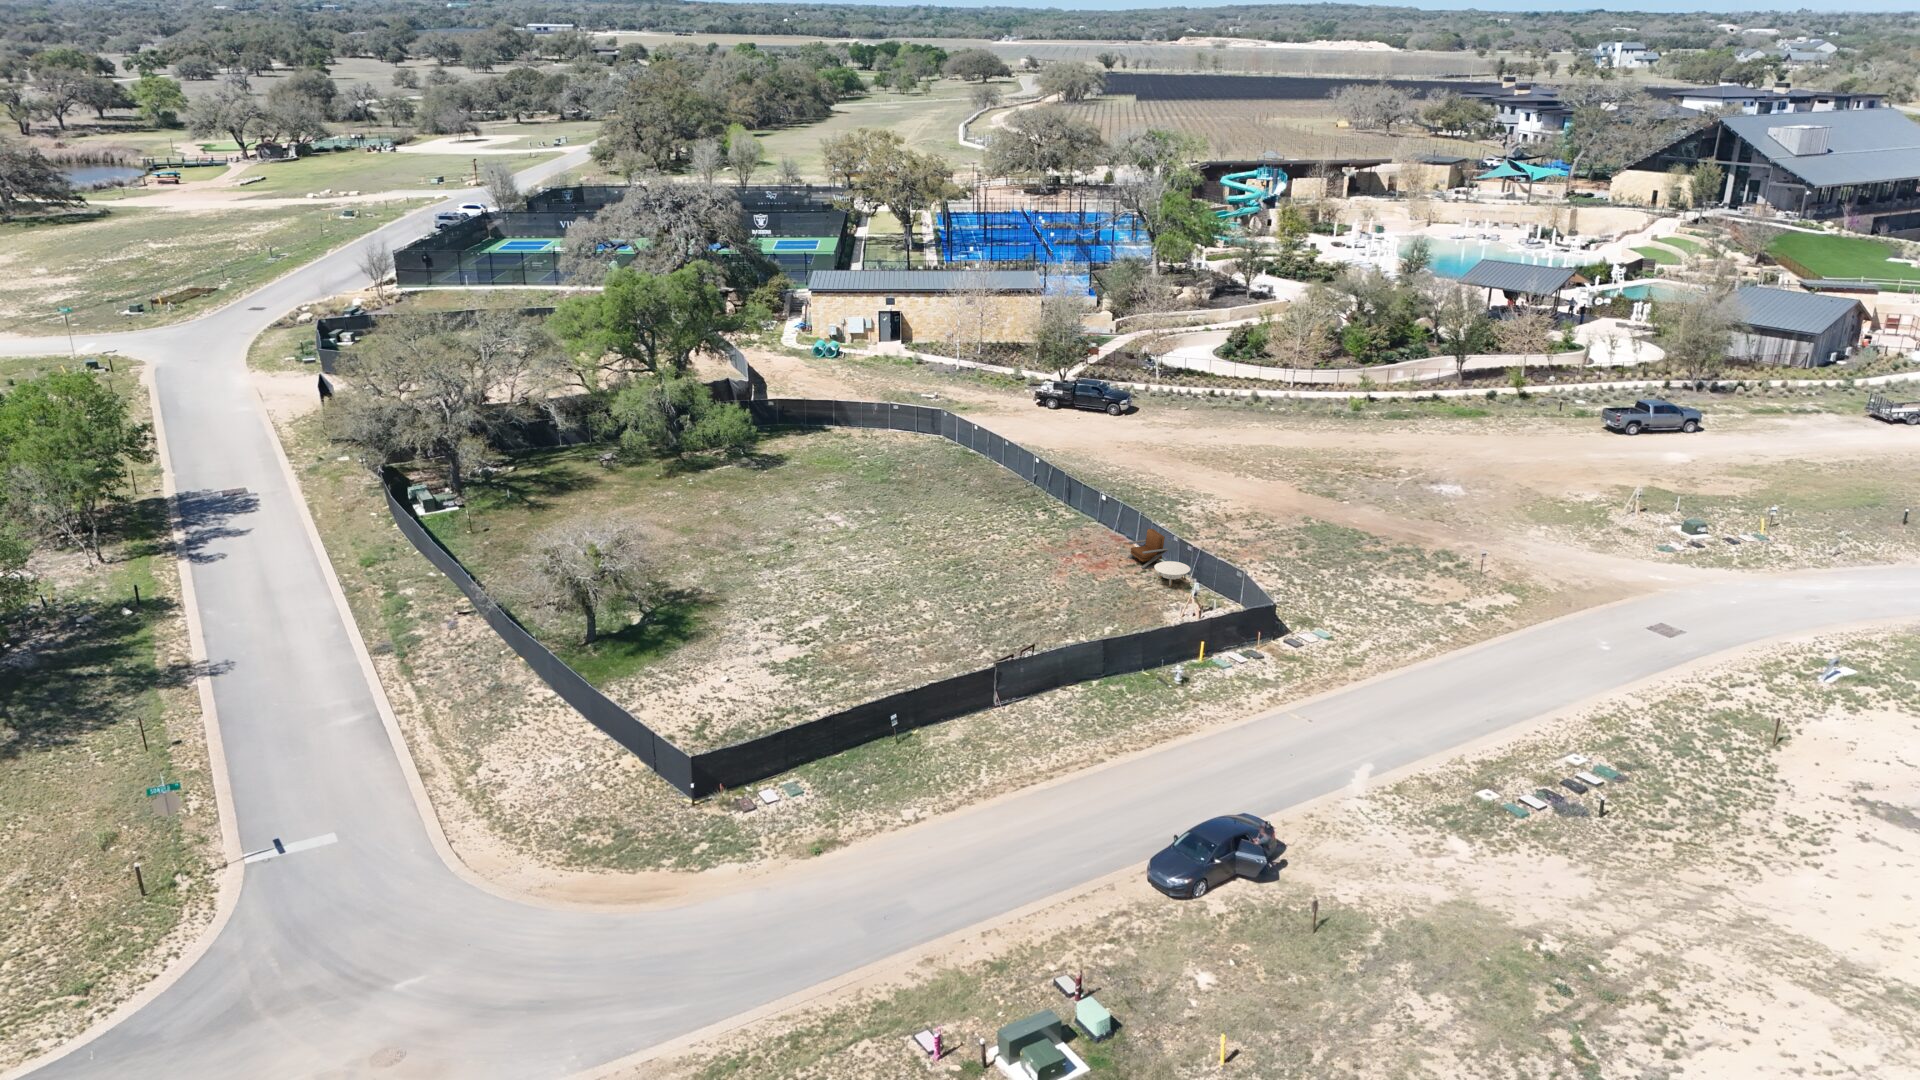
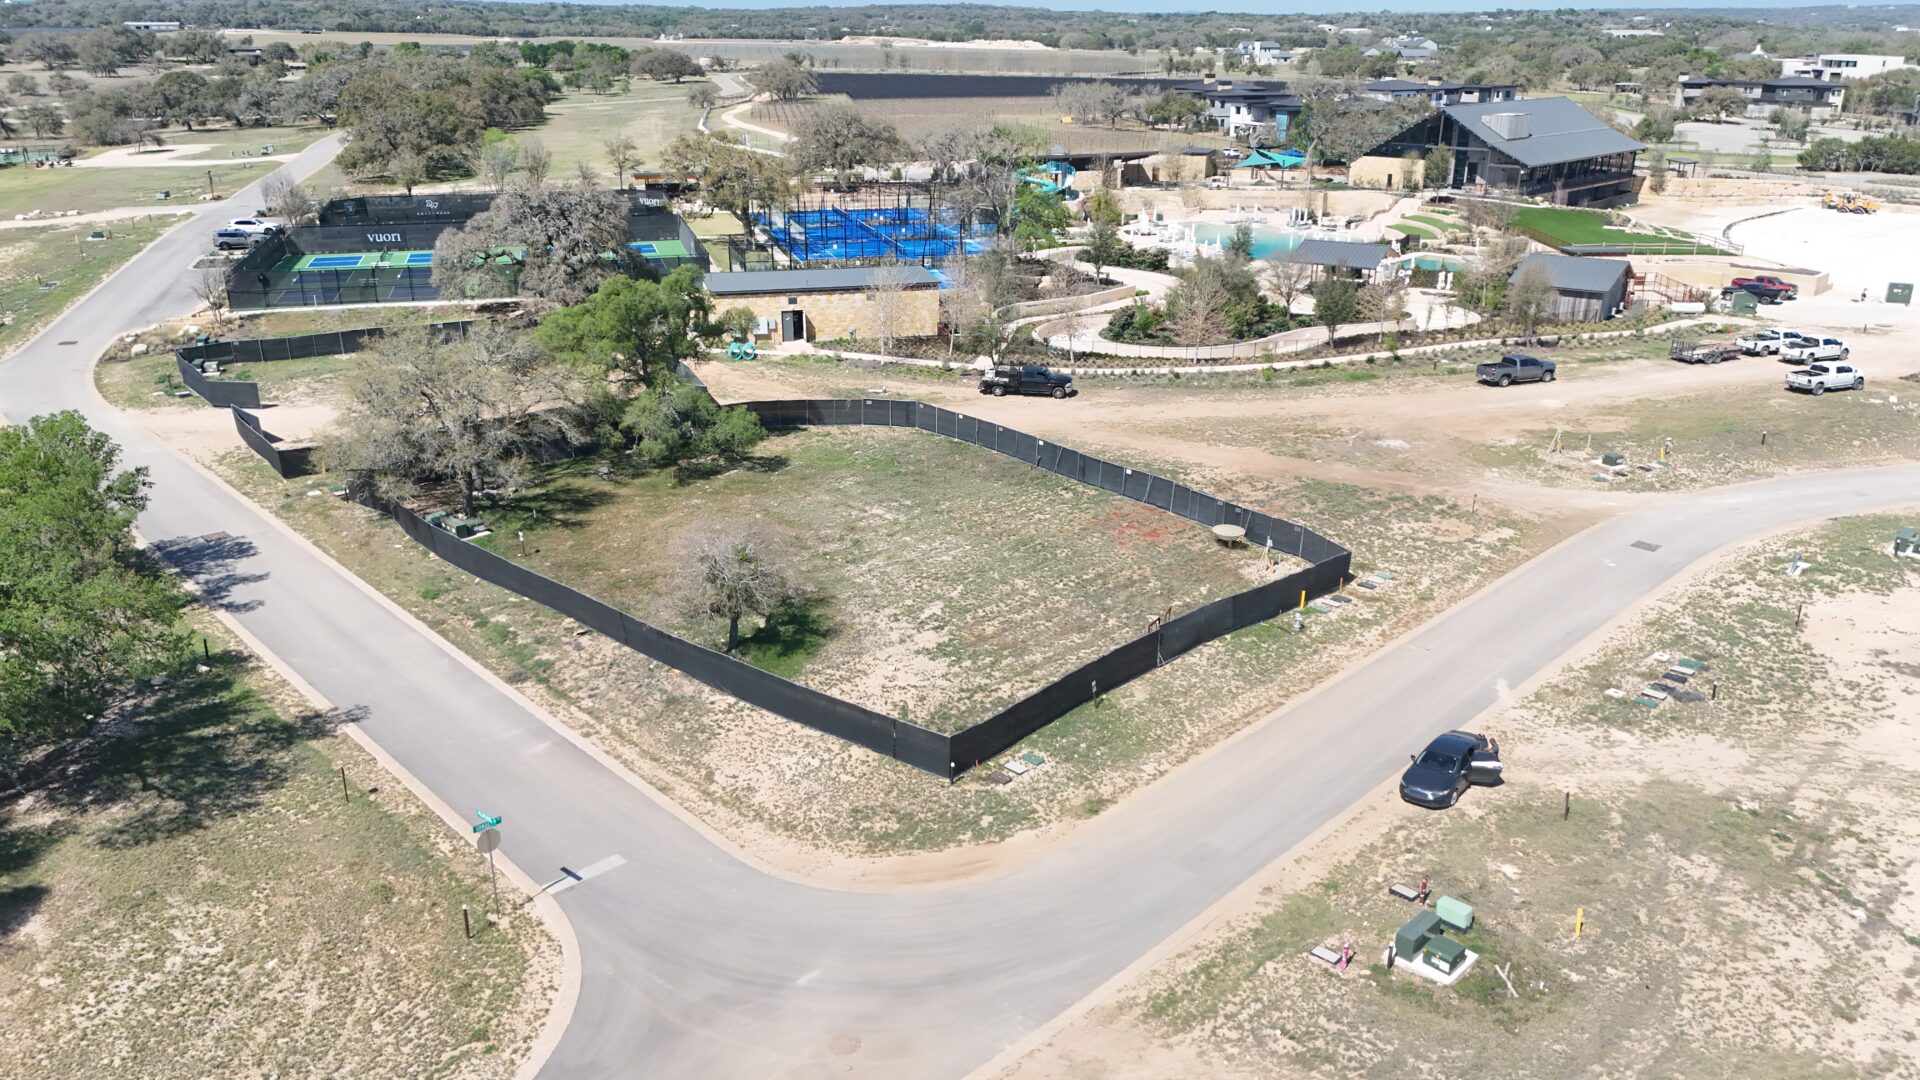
lounge chair: present [1128,529,1168,569] -> none [1175,497,1215,534]

